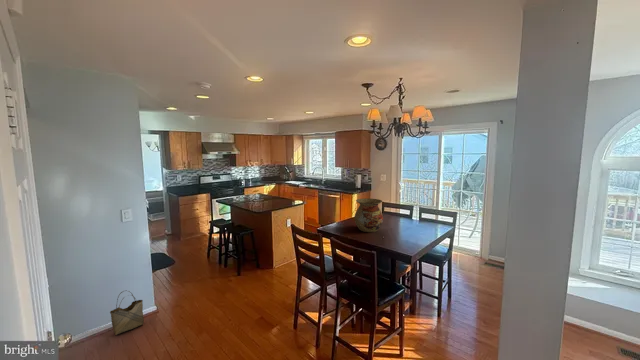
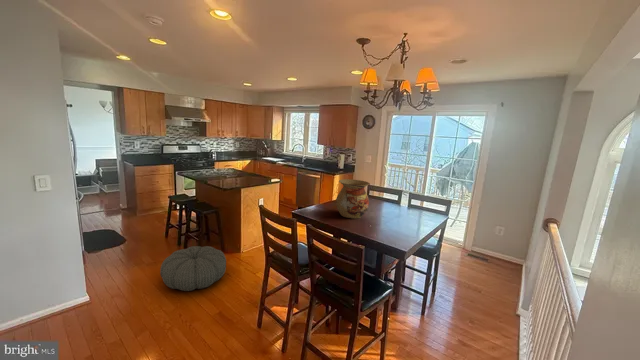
pouf: none [209,263,263,301] -> present [160,246,226,291]
woven basket: present [110,292,144,335] -> none [21,277,71,332]

